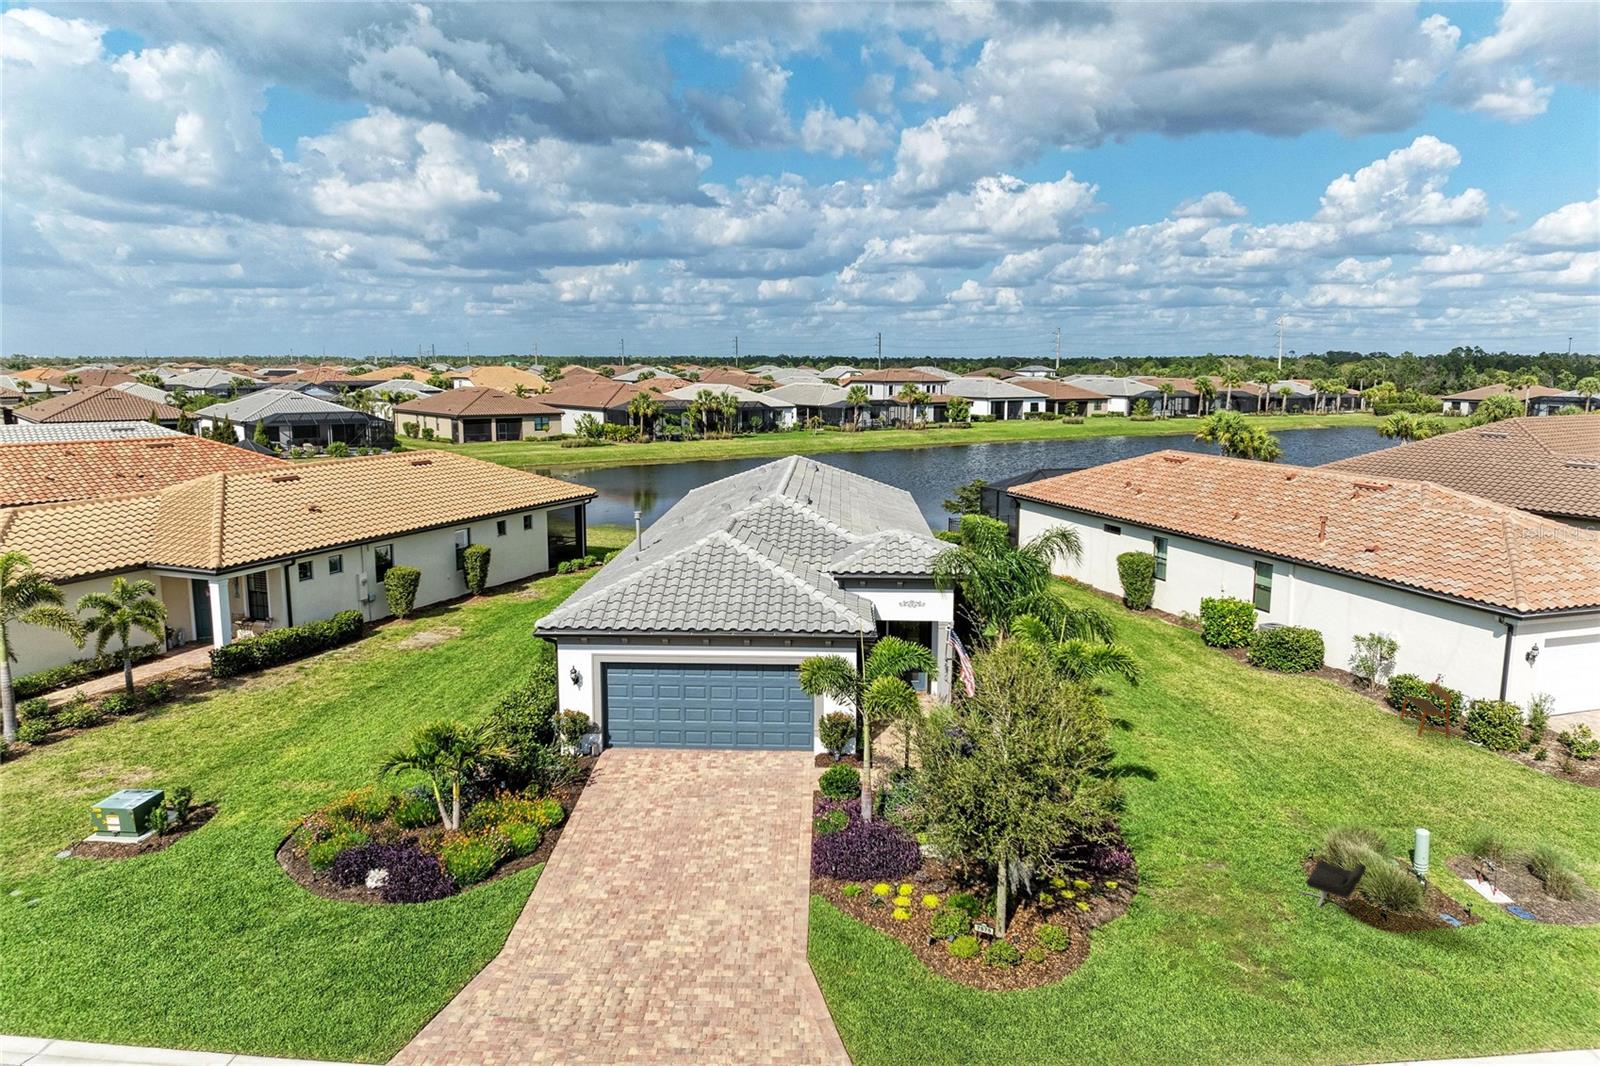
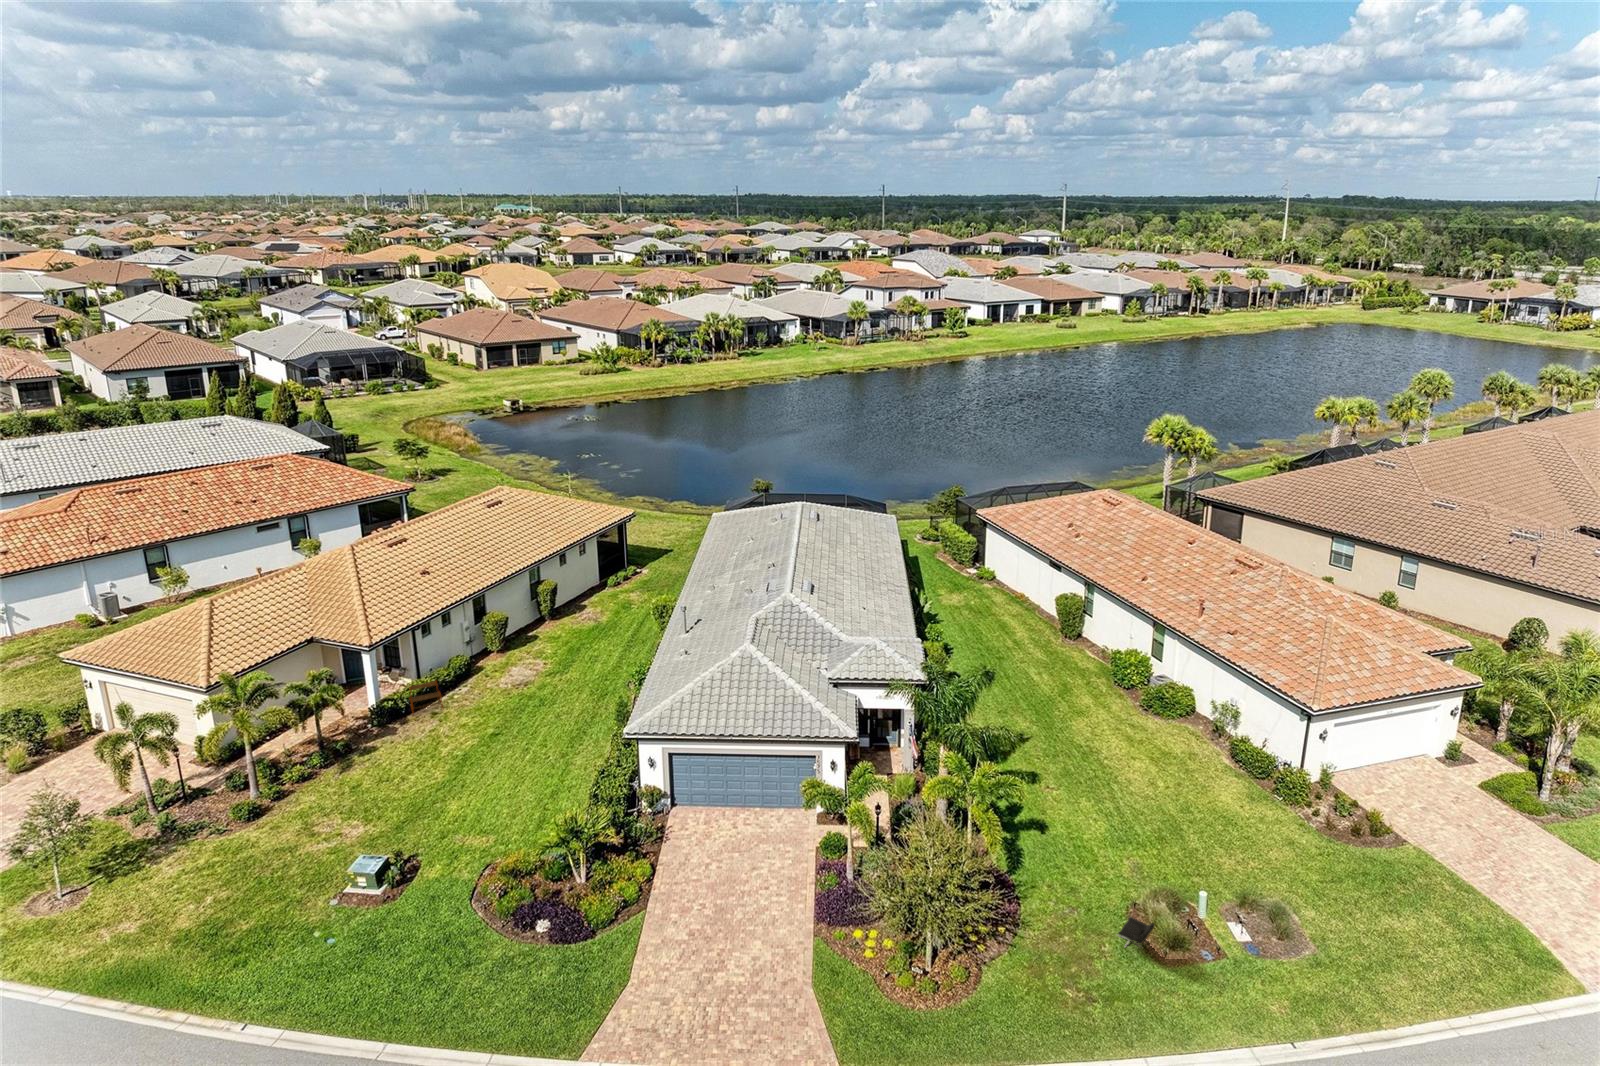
bench: present [1400,682,1453,738] -> present [409,681,443,714]

